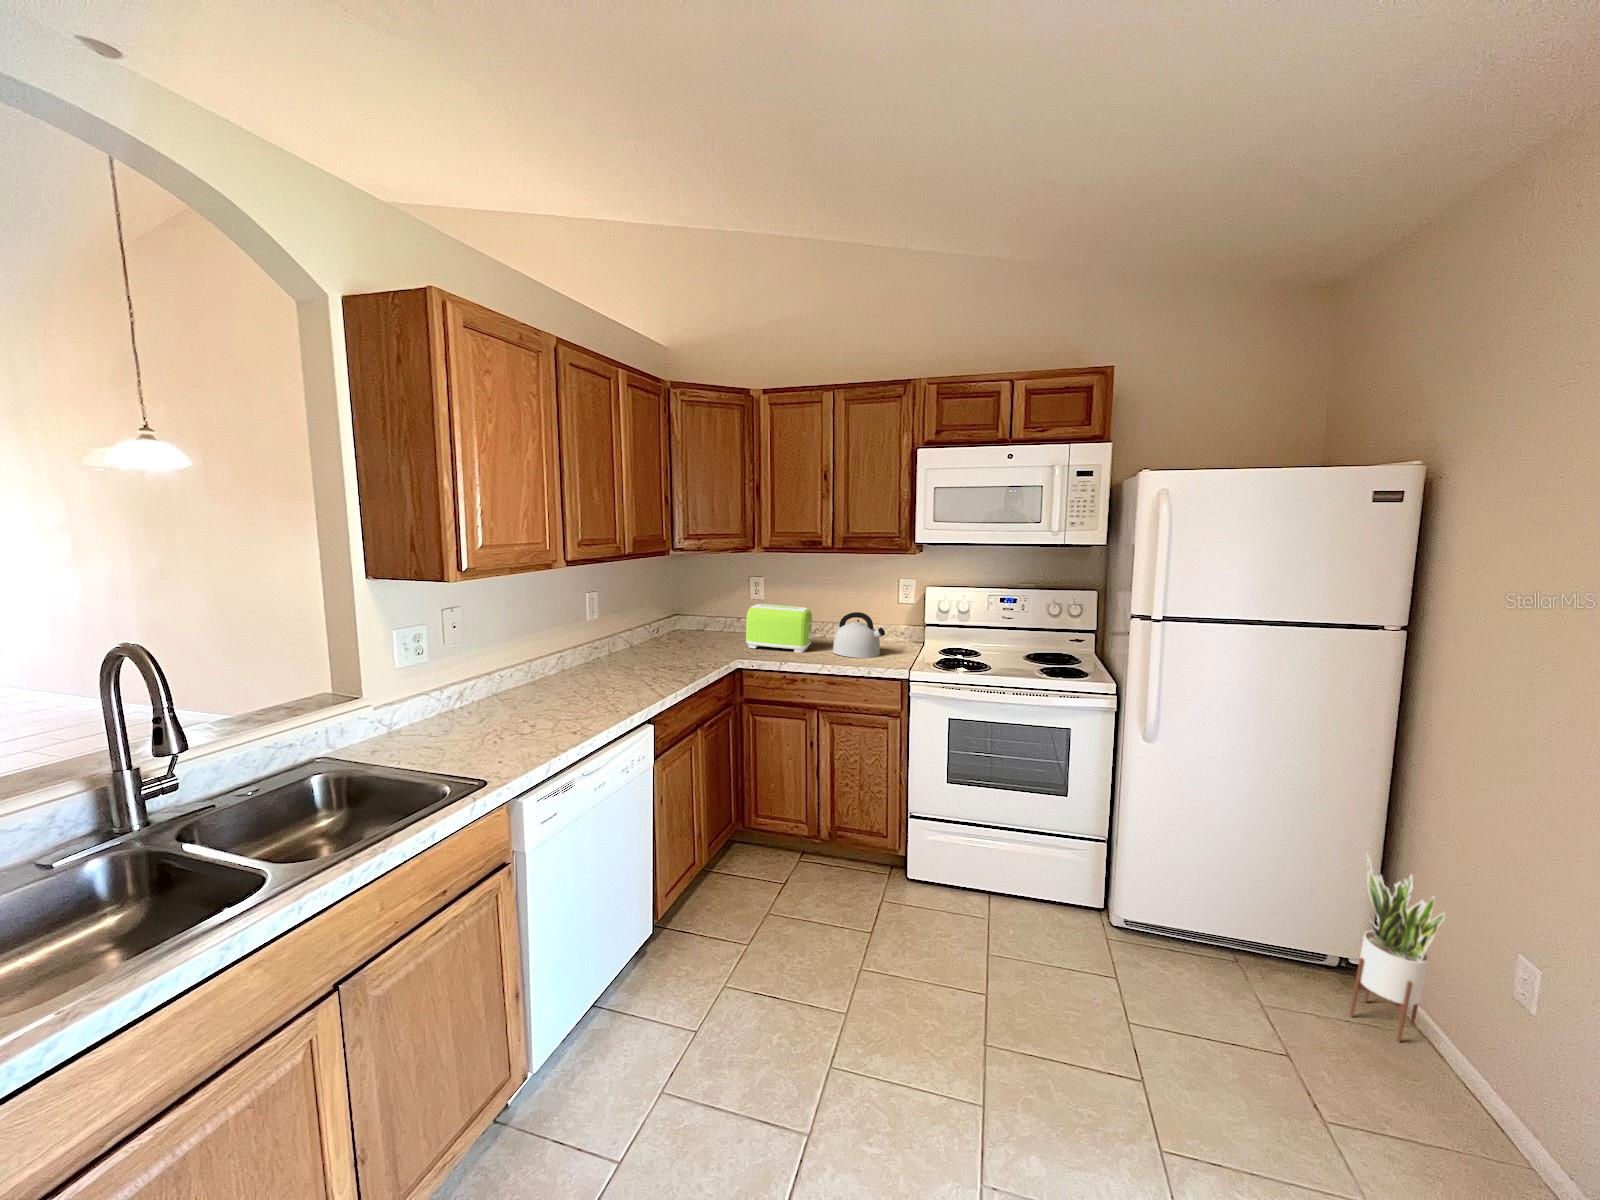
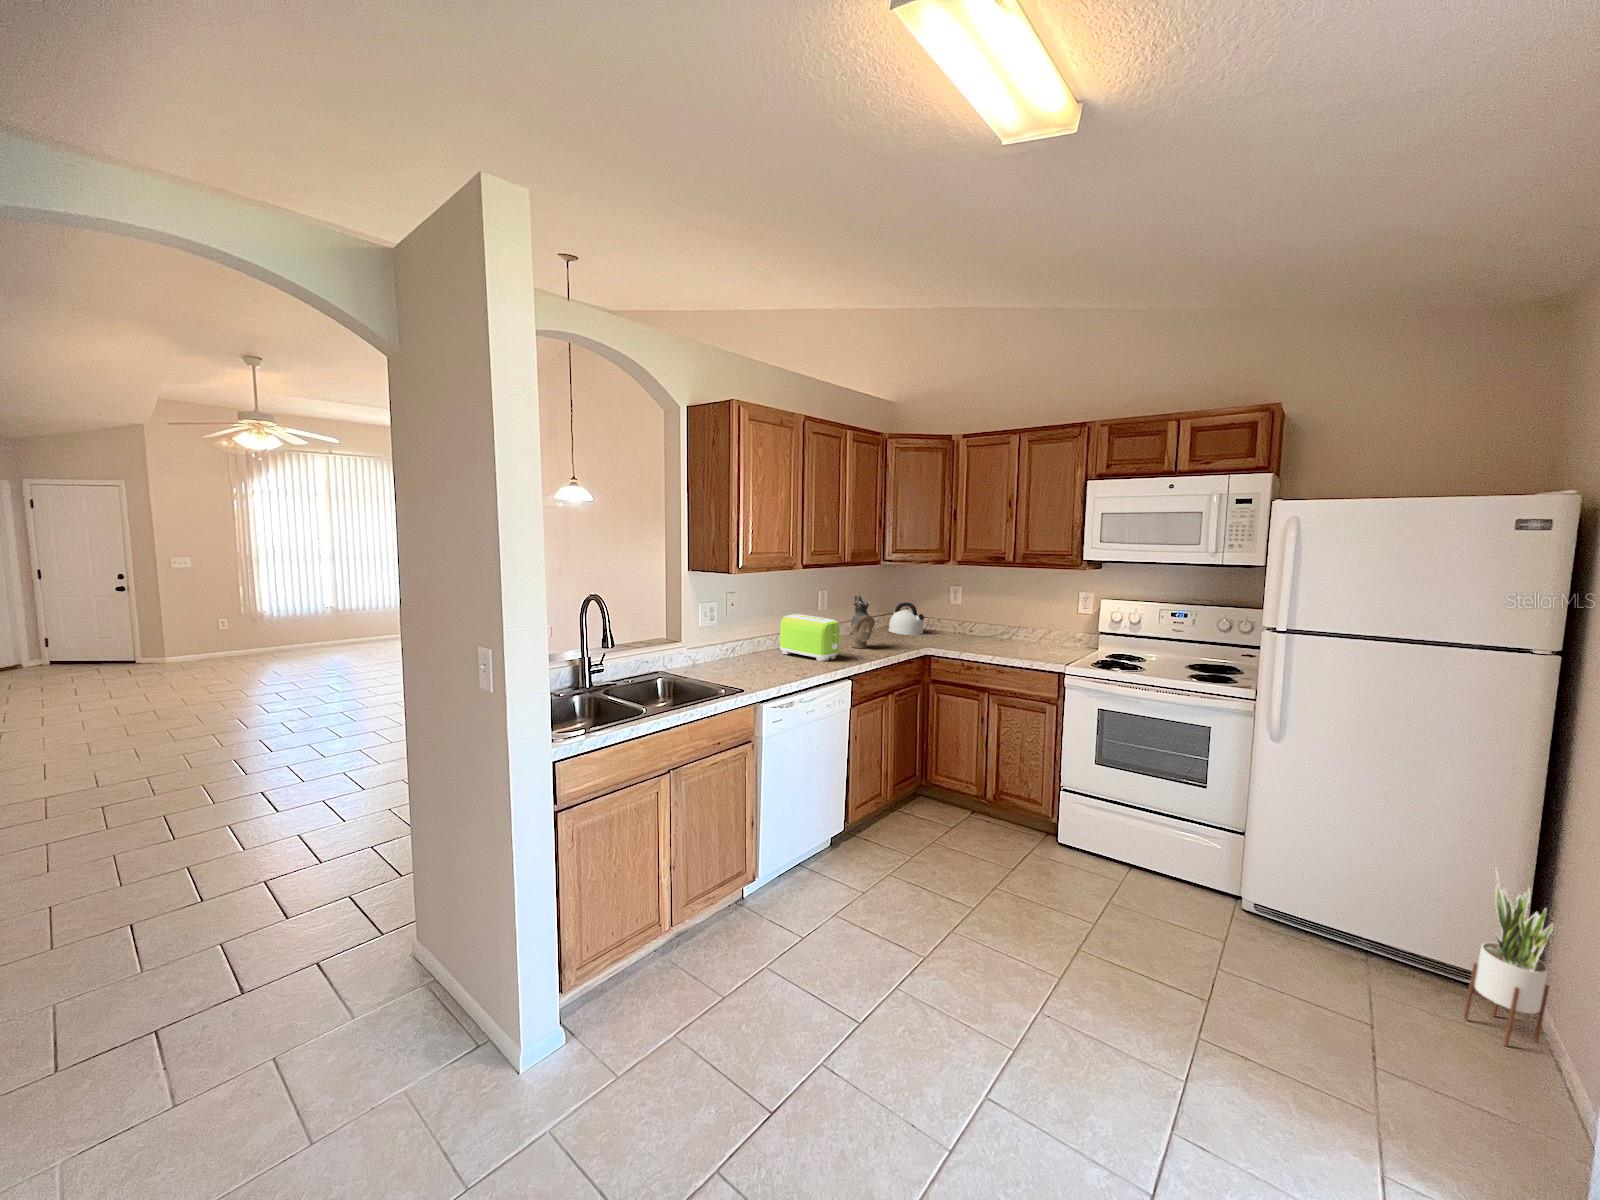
ceramic pitcher: none [638,595,669,668] -> present [851,594,875,648]
toaster: present [746,604,813,652] -> present [780,614,840,661]
kettle: present [832,612,885,658] -> present [889,602,924,635]

